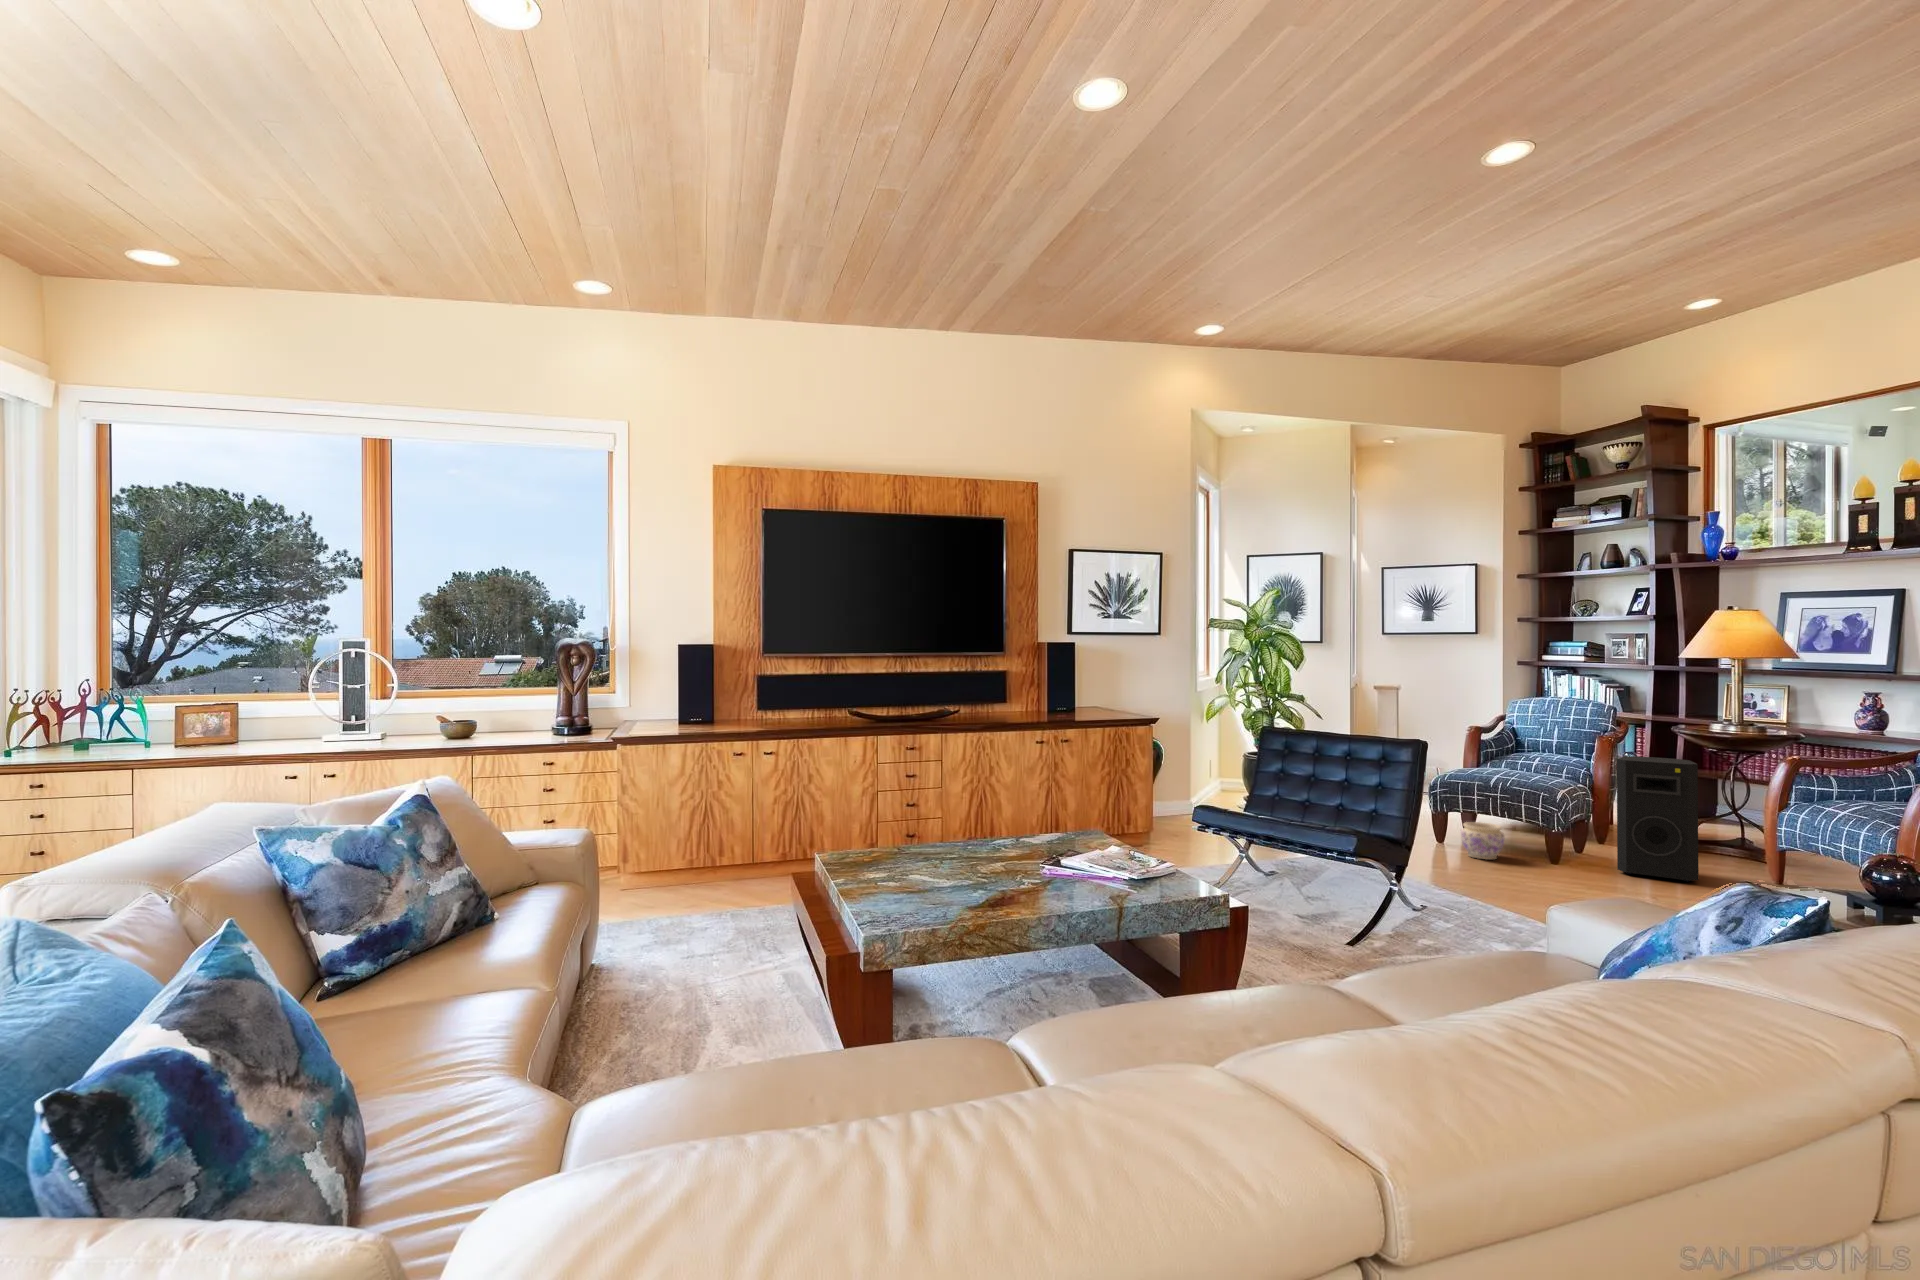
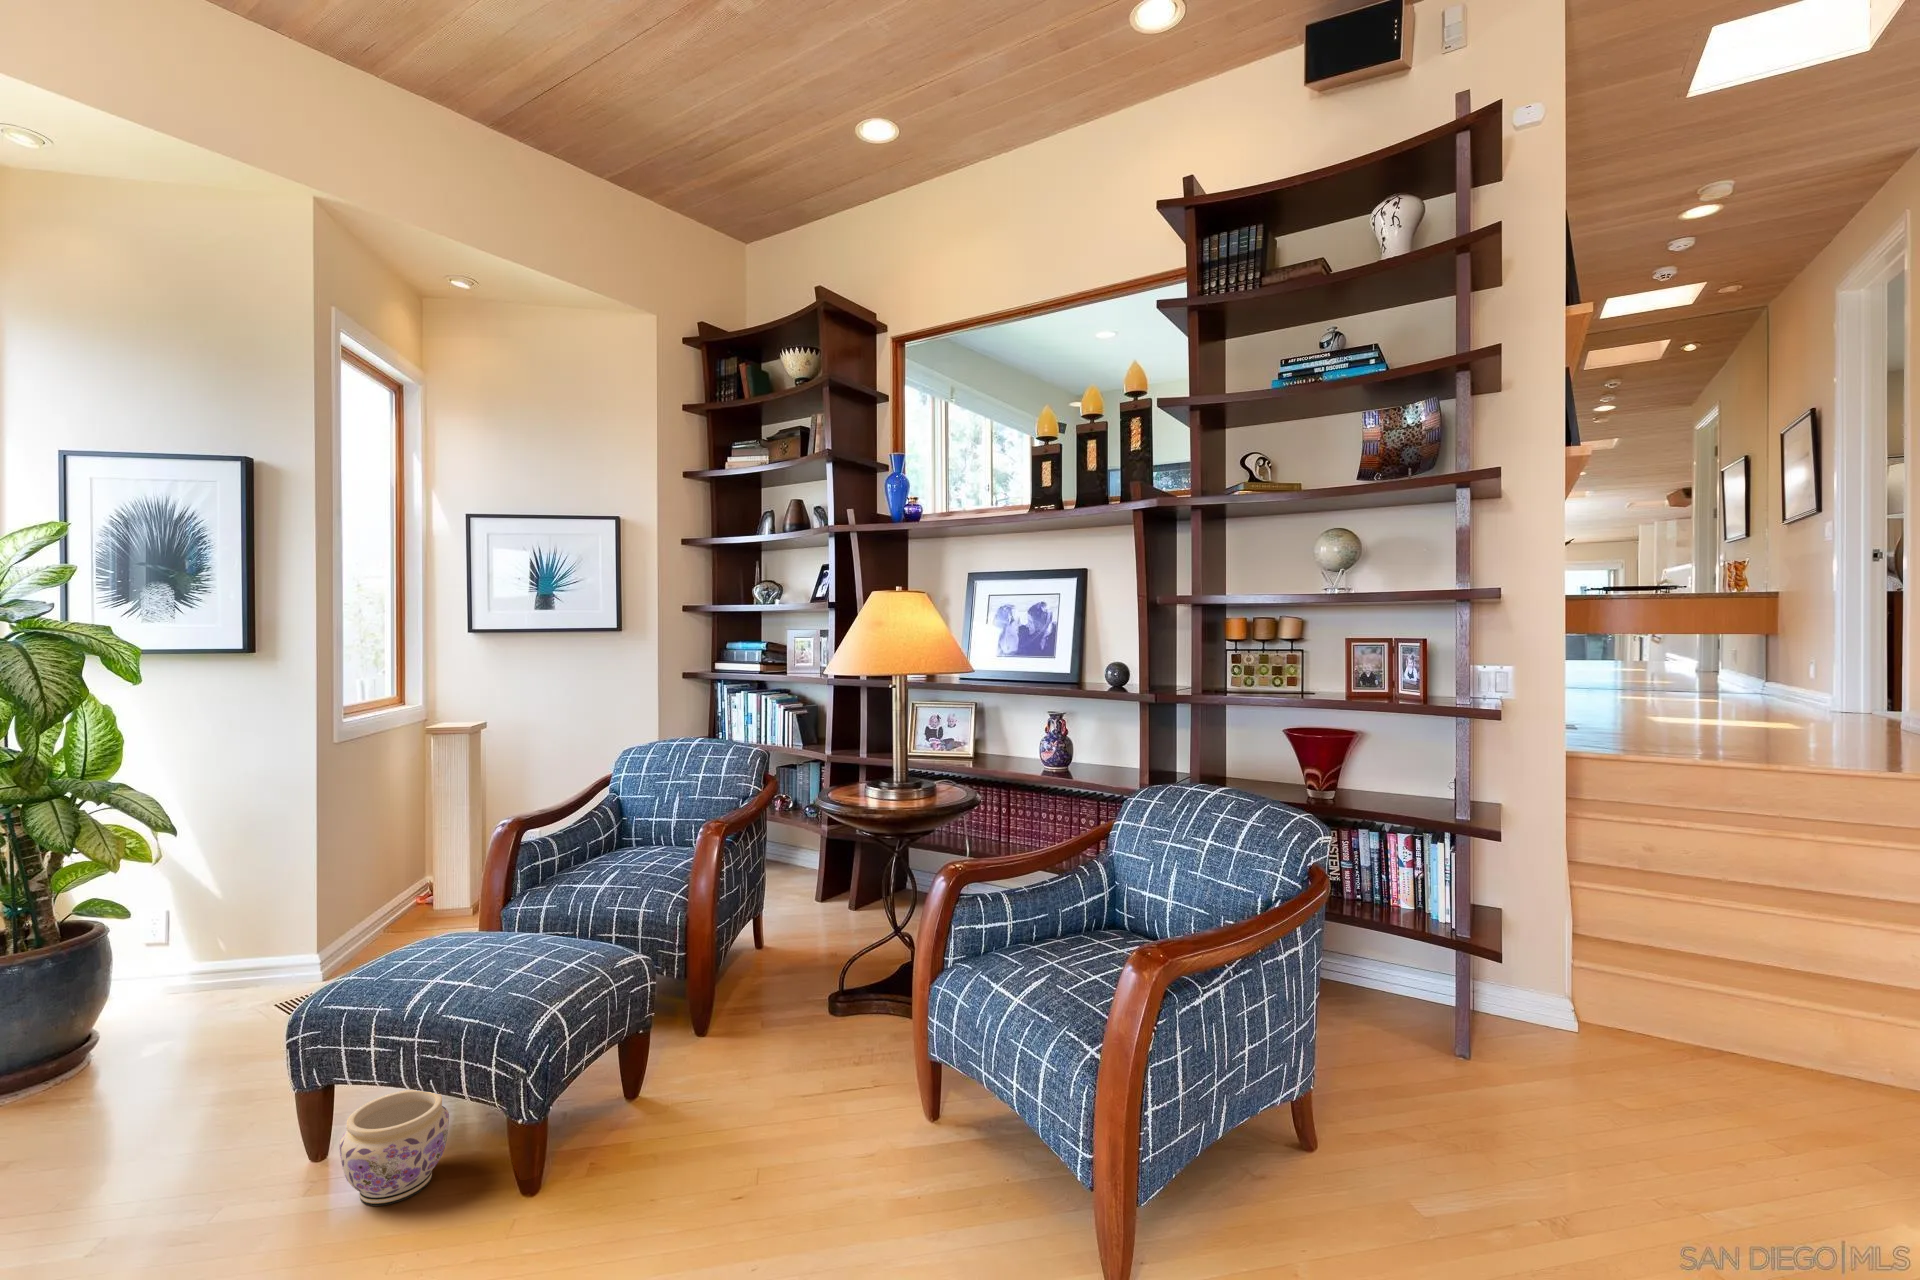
speaker: present [1617,756,1699,882] -> none [666,888,805,1169]

